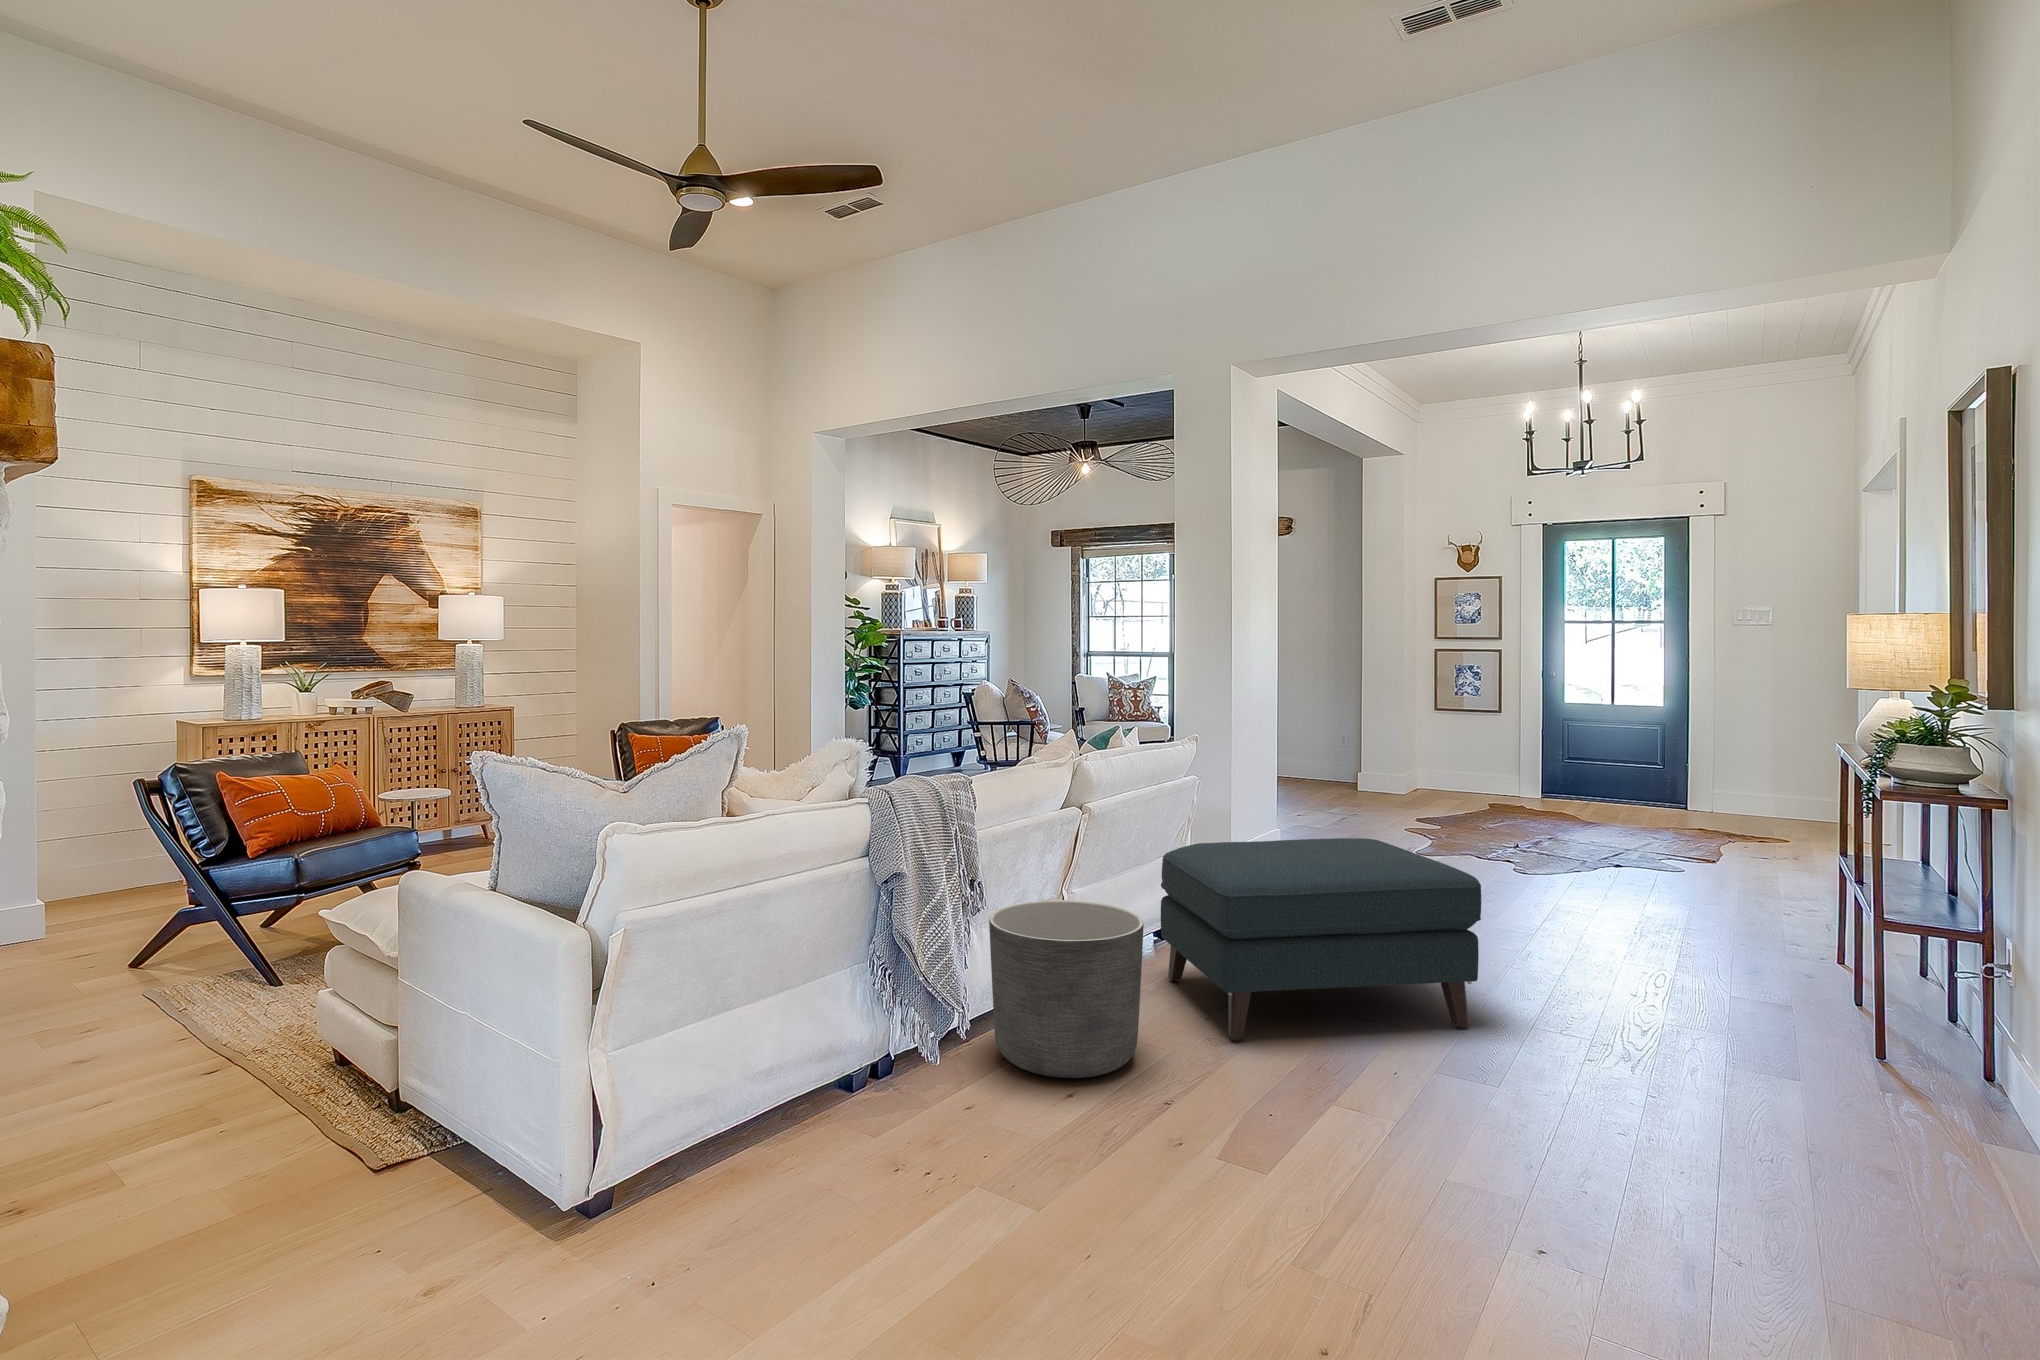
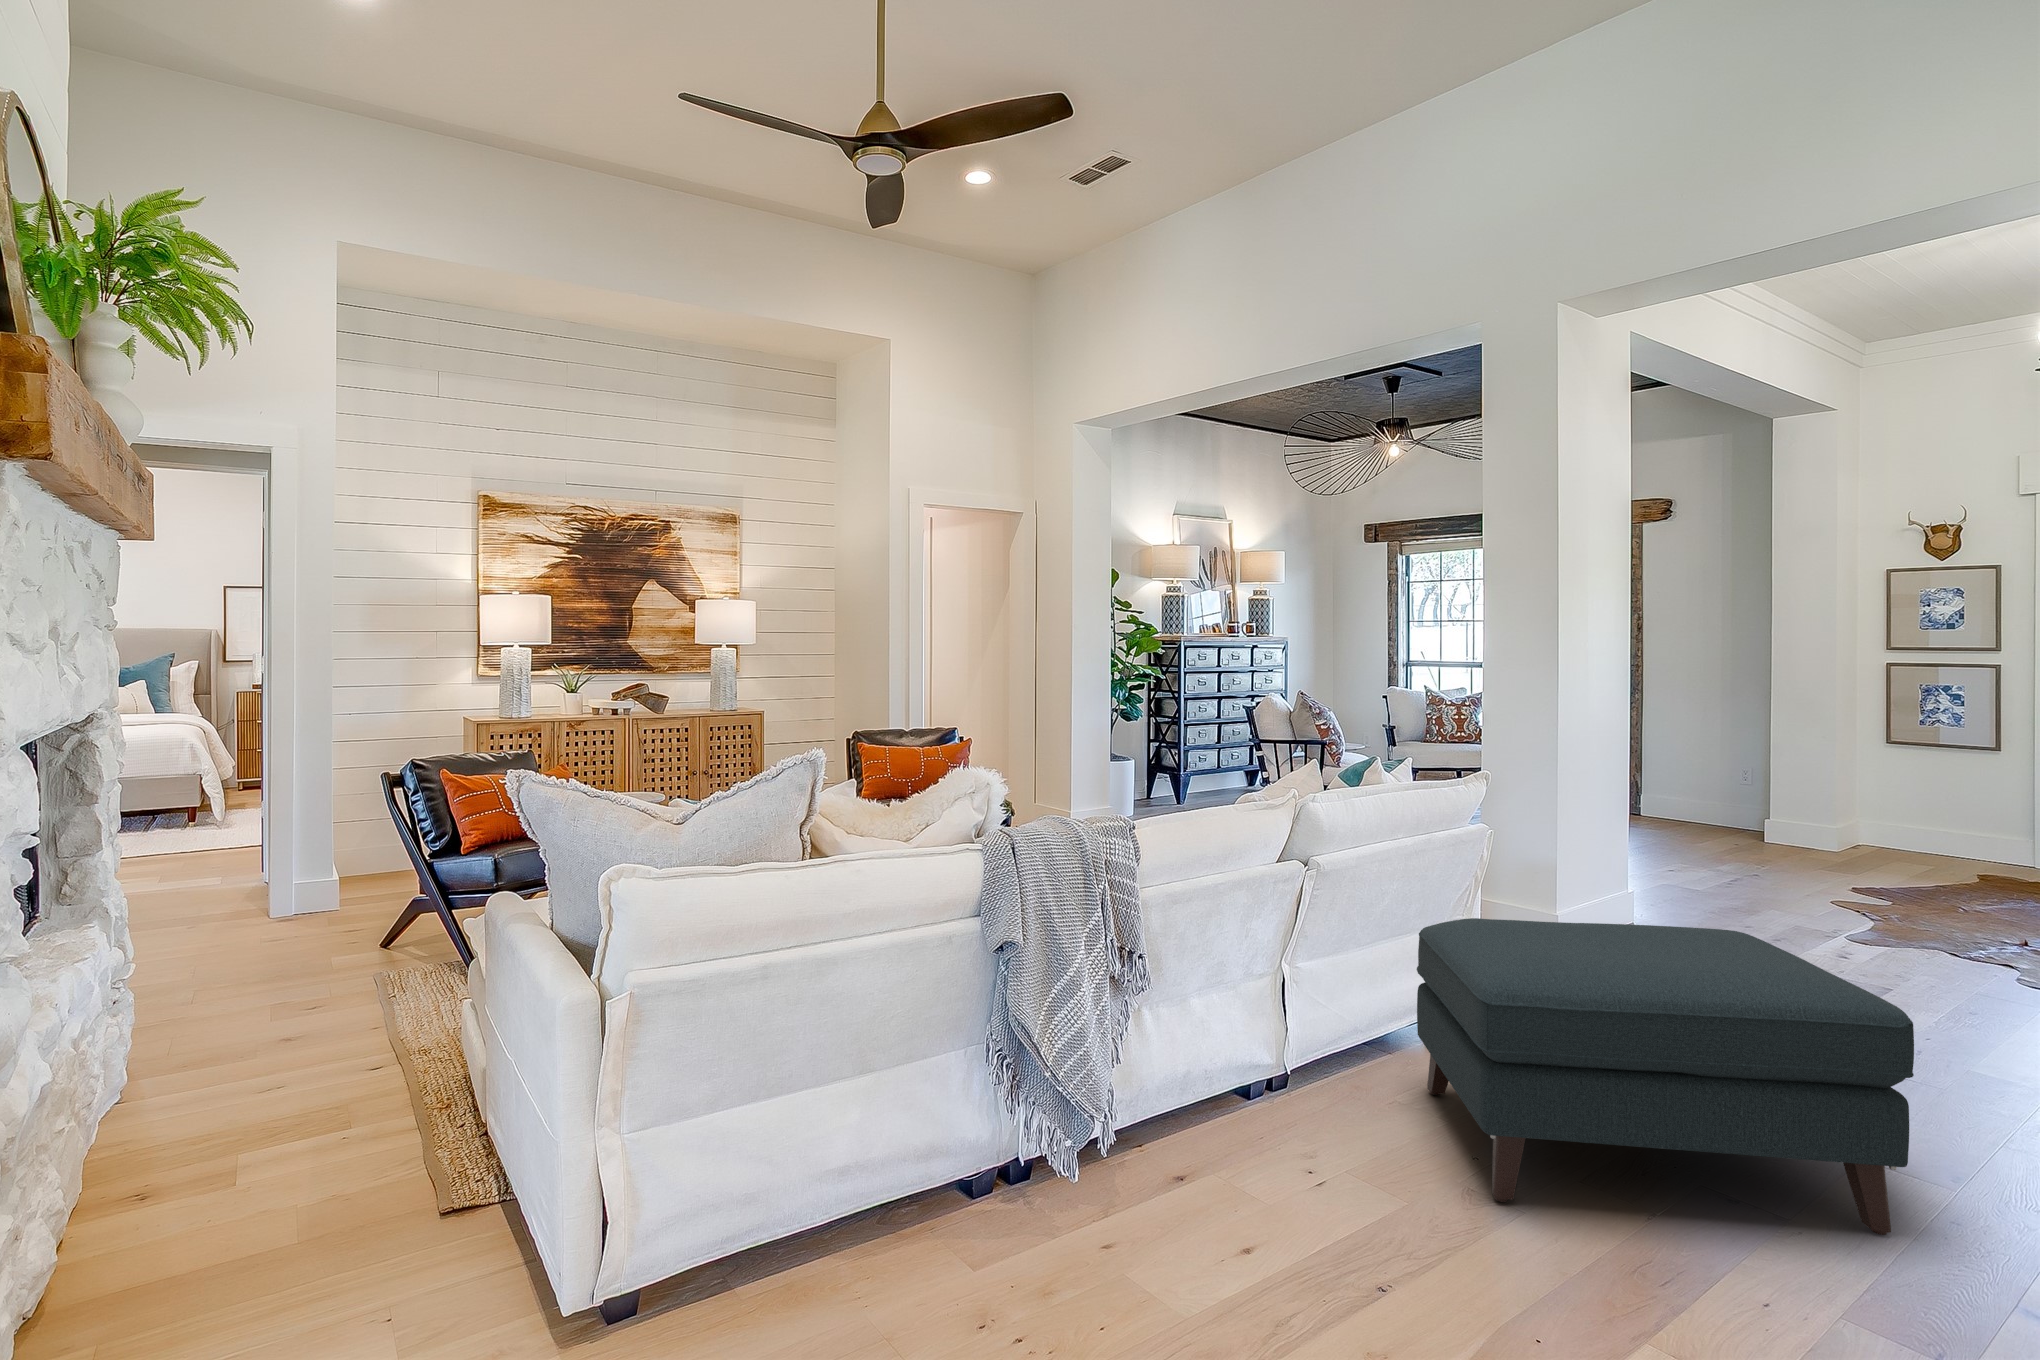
planter: present [989,900,1144,1078] -> none [1153,981,1360,1229]

